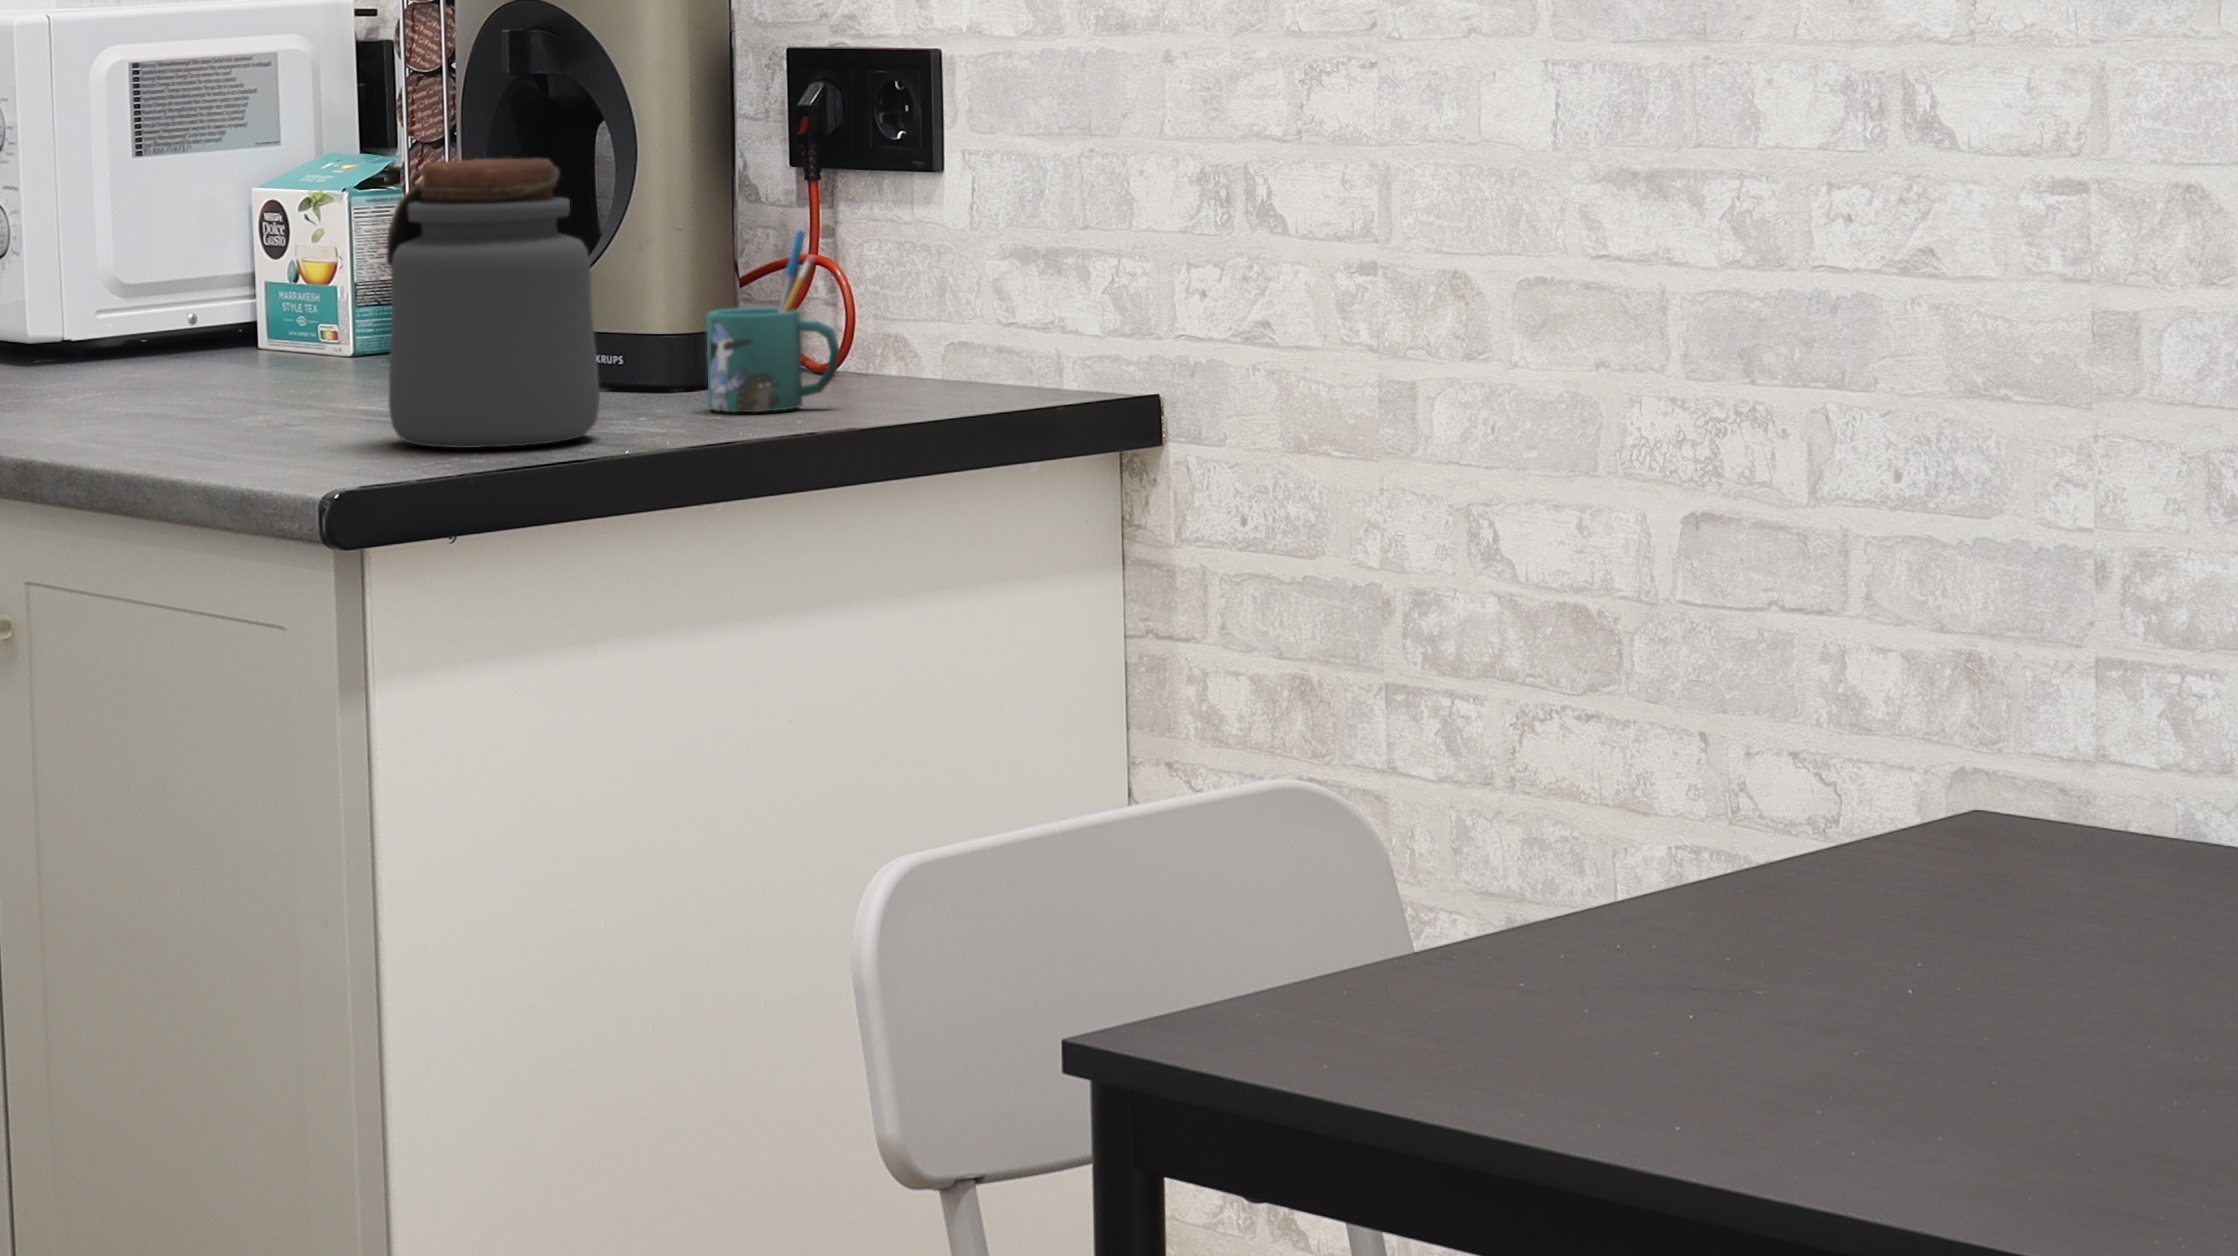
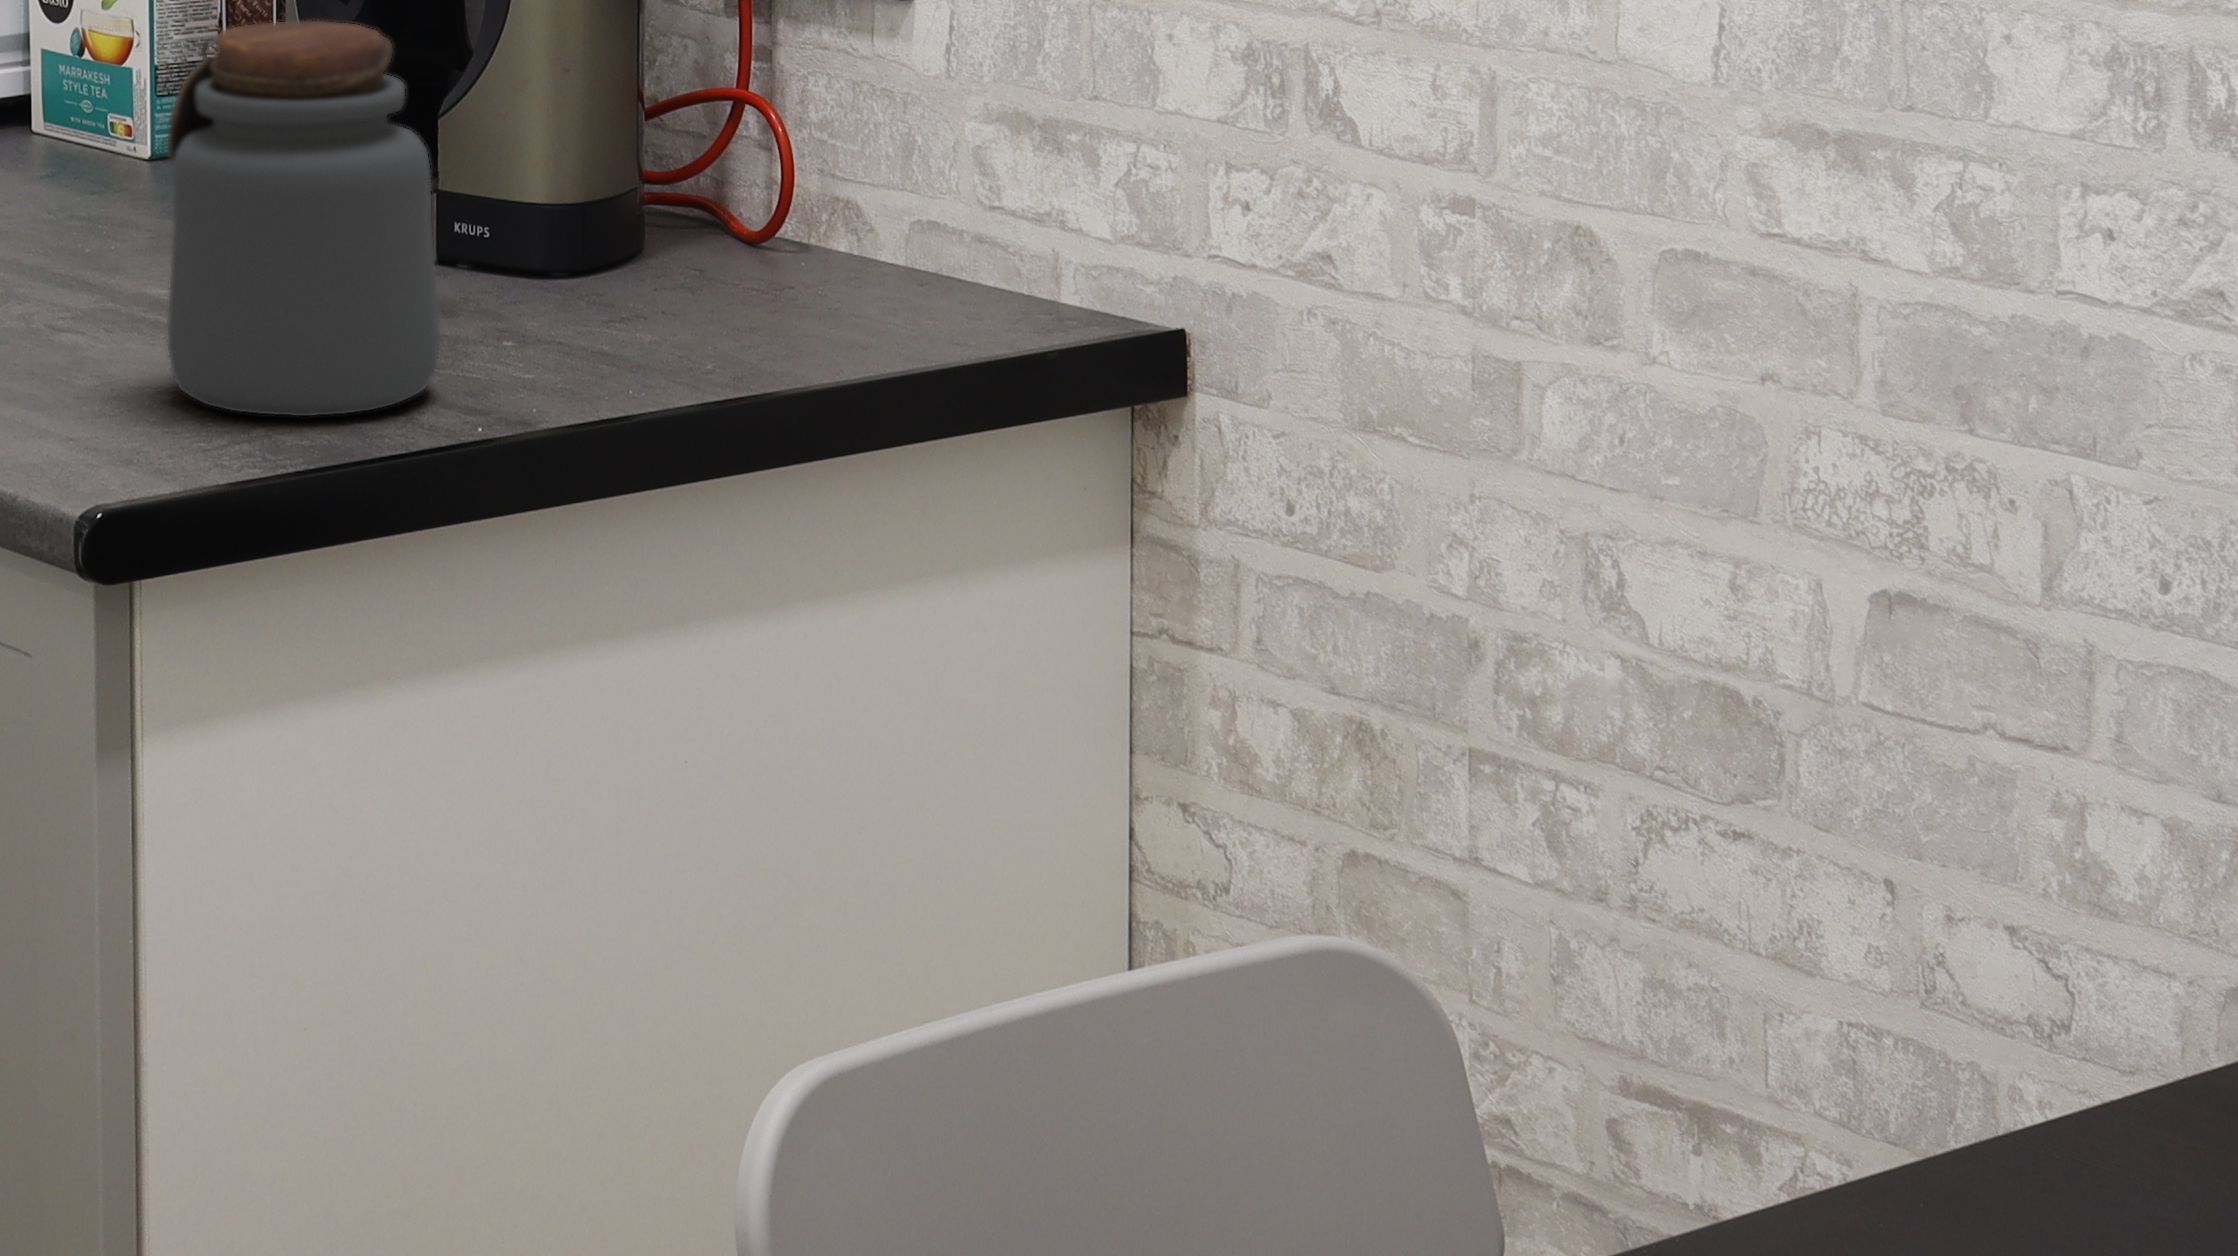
mug: present [706,230,839,412] -> none [585,89,761,336]

